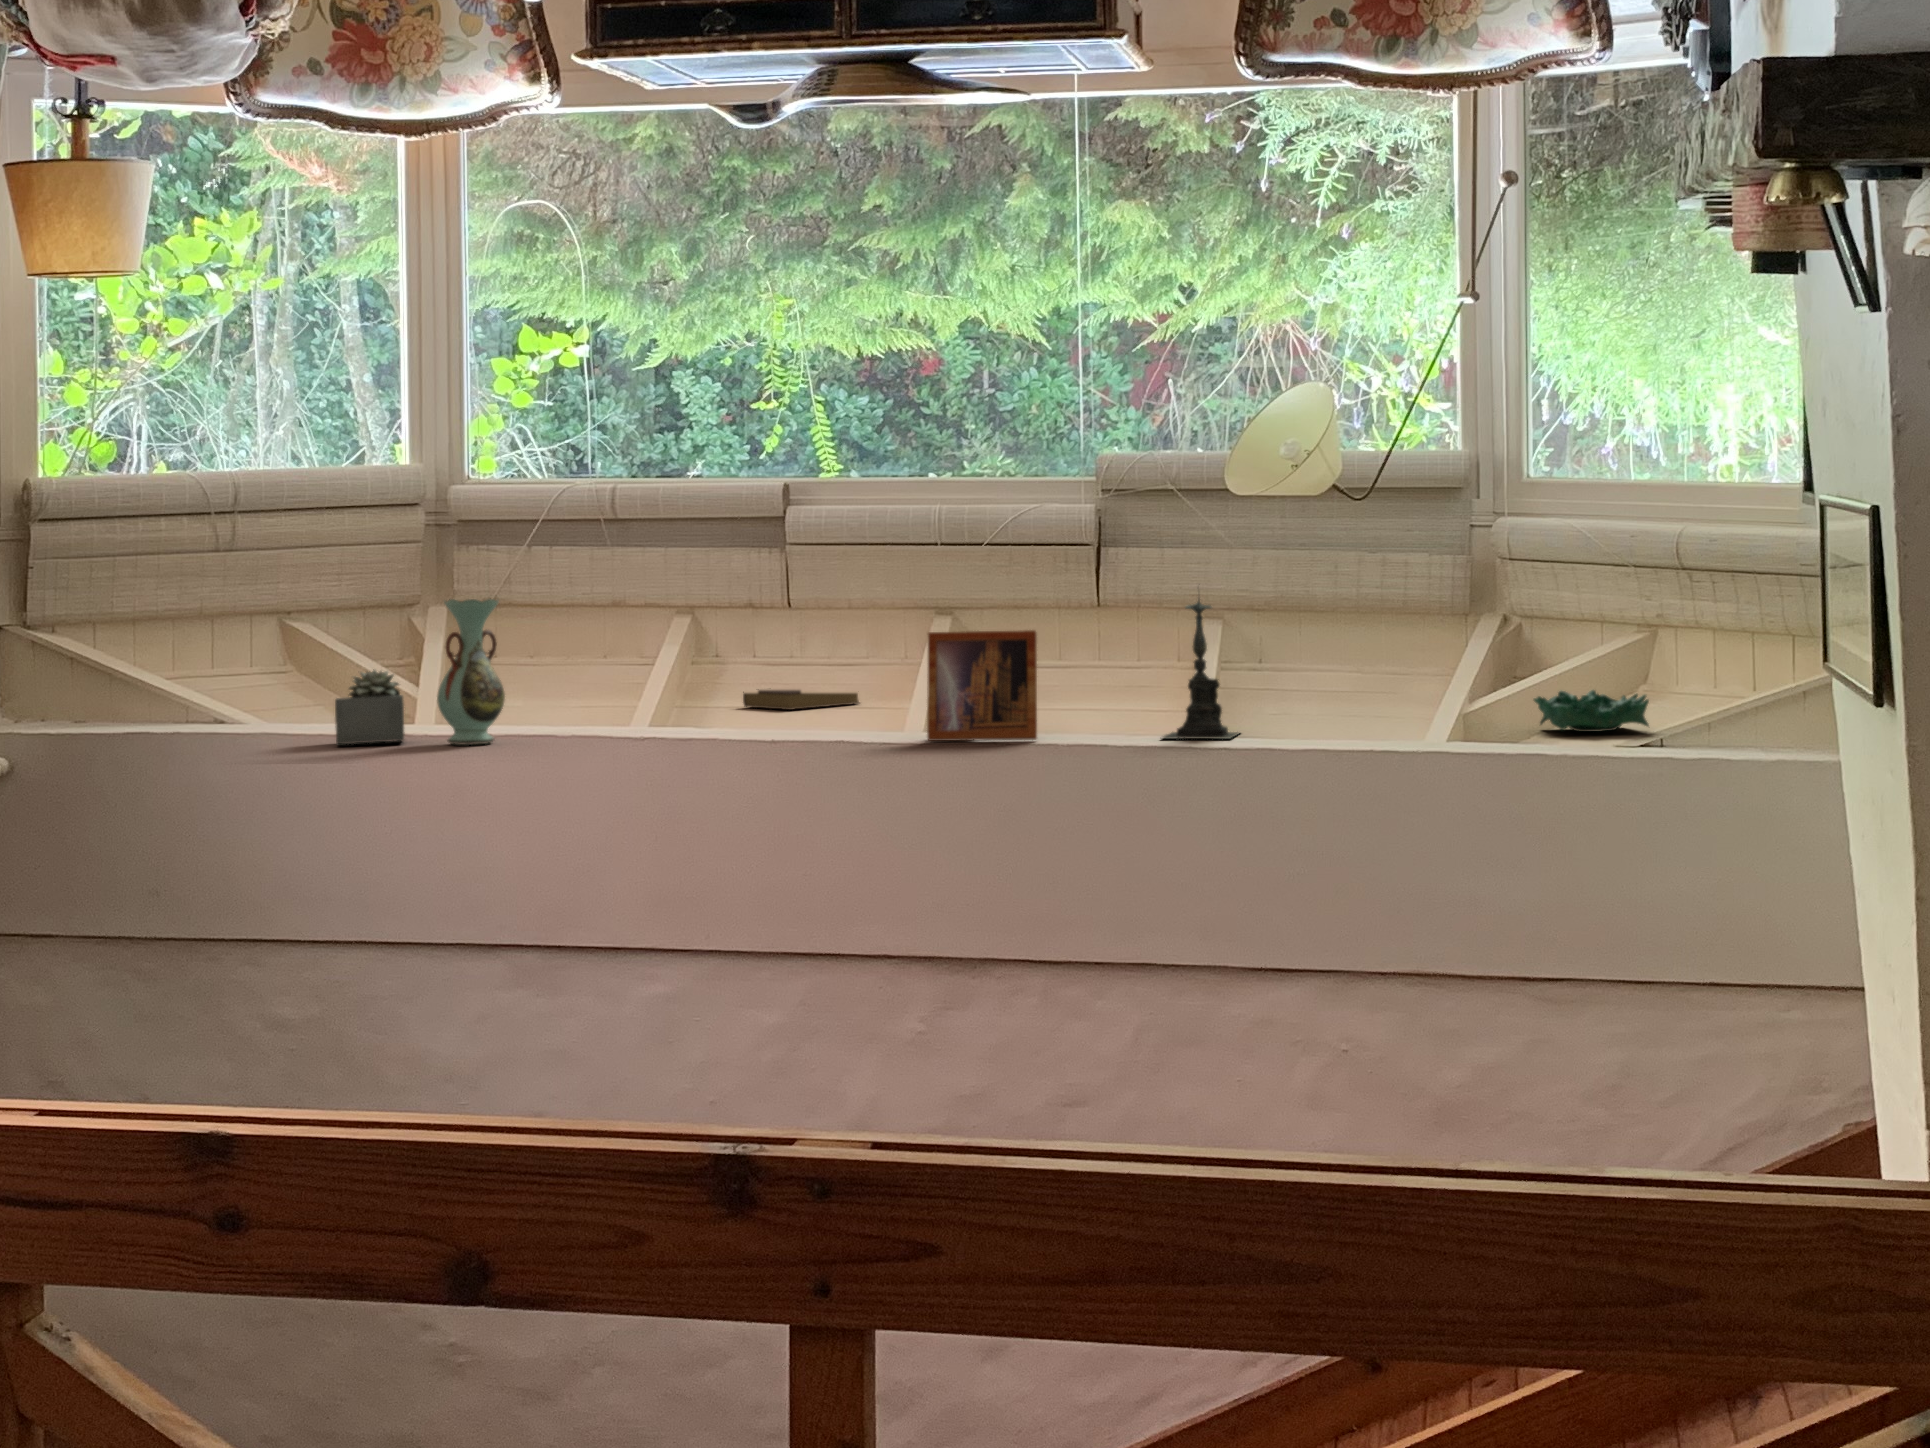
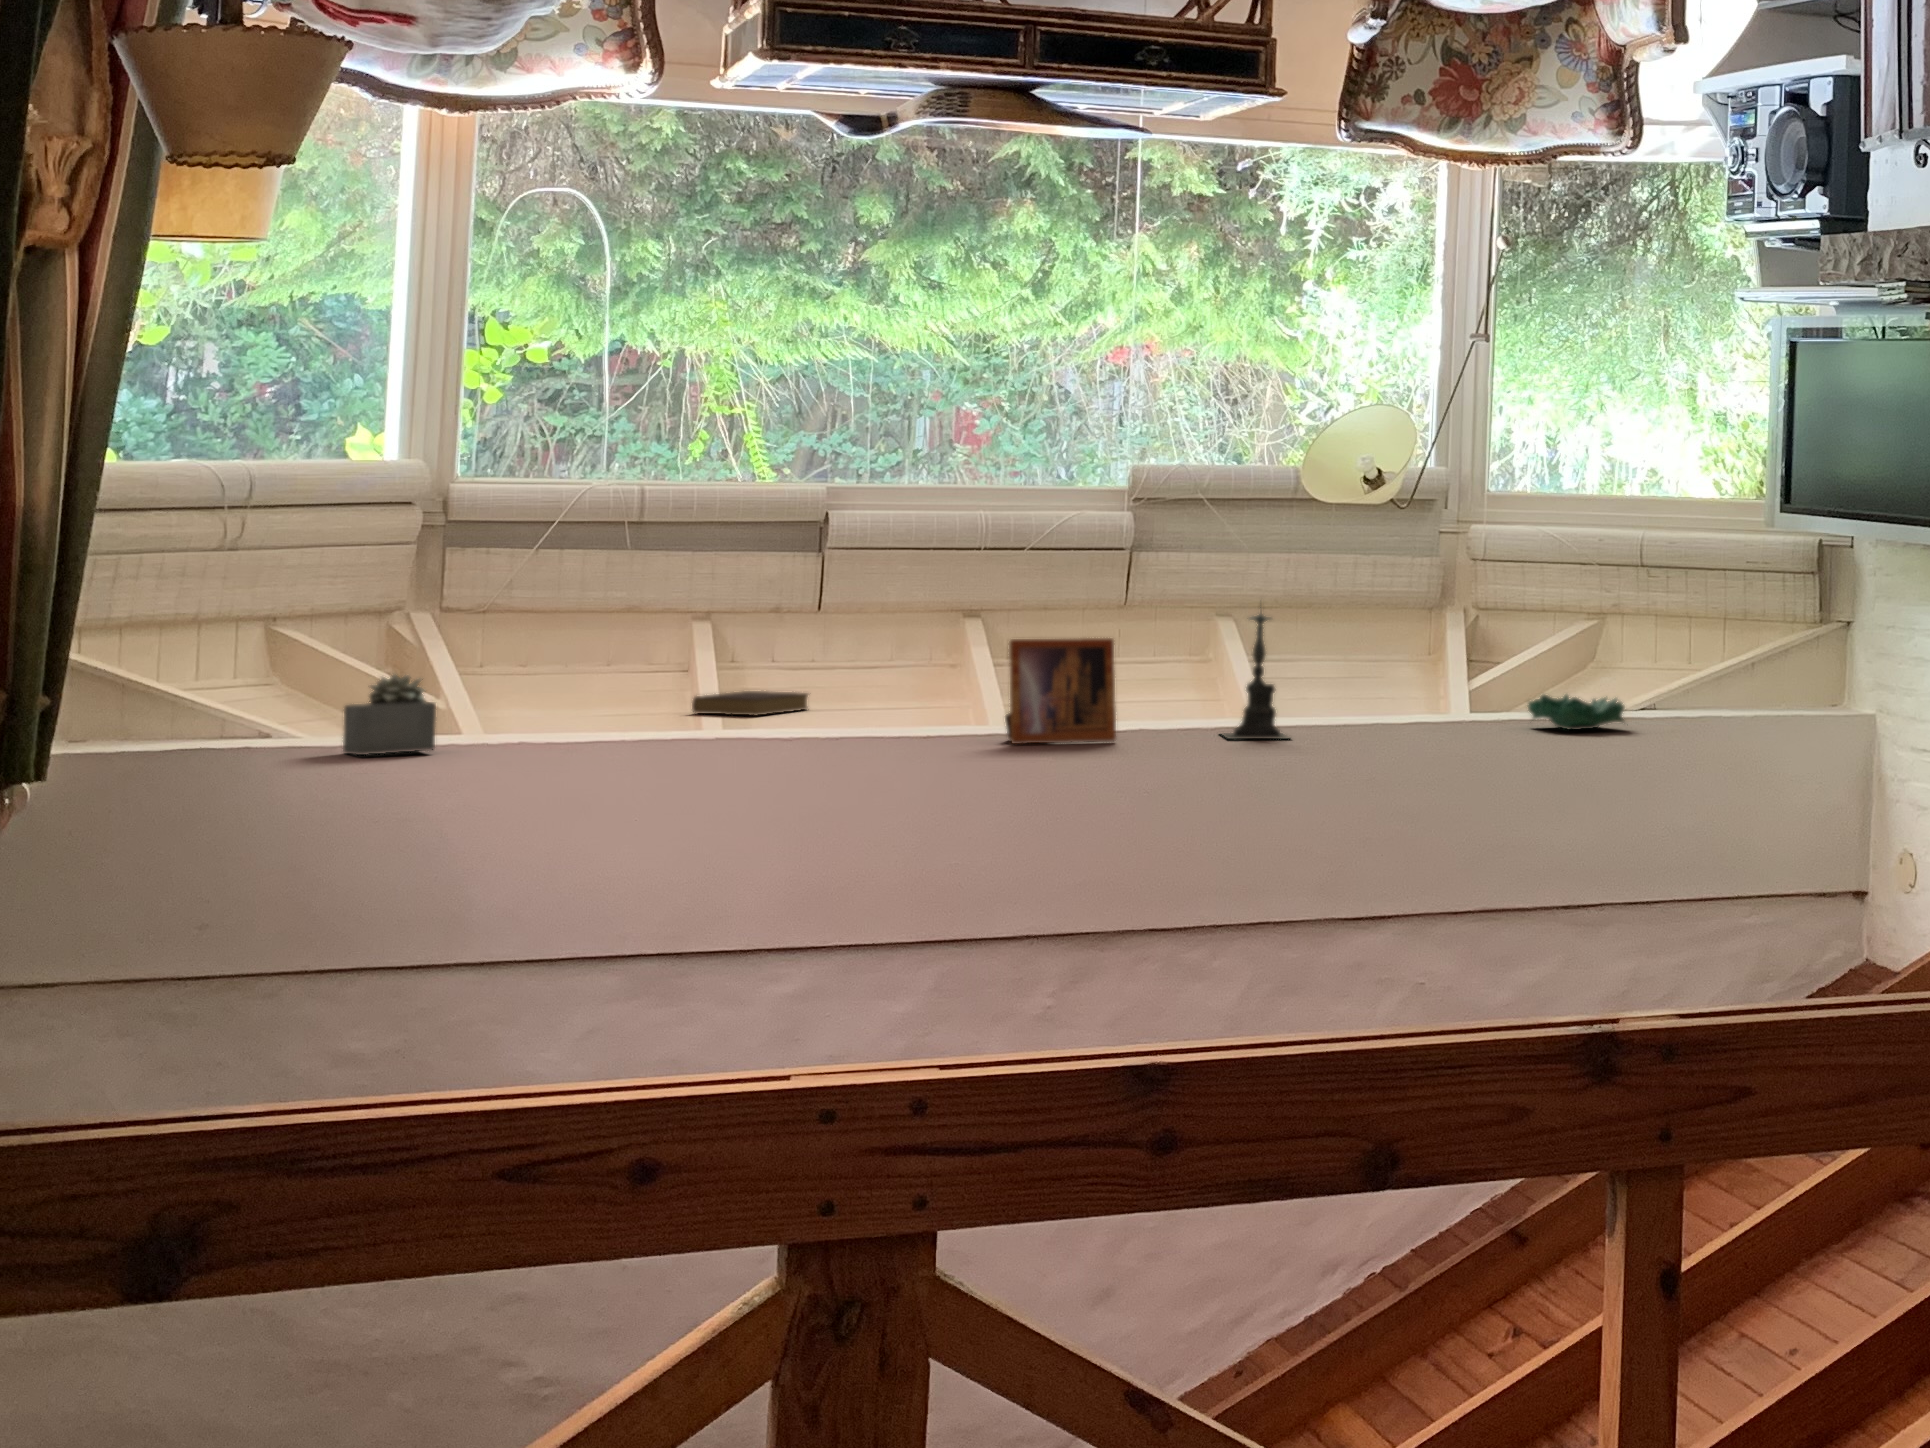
decorative vase: present [437,598,505,745] -> none [478,599,555,753]

